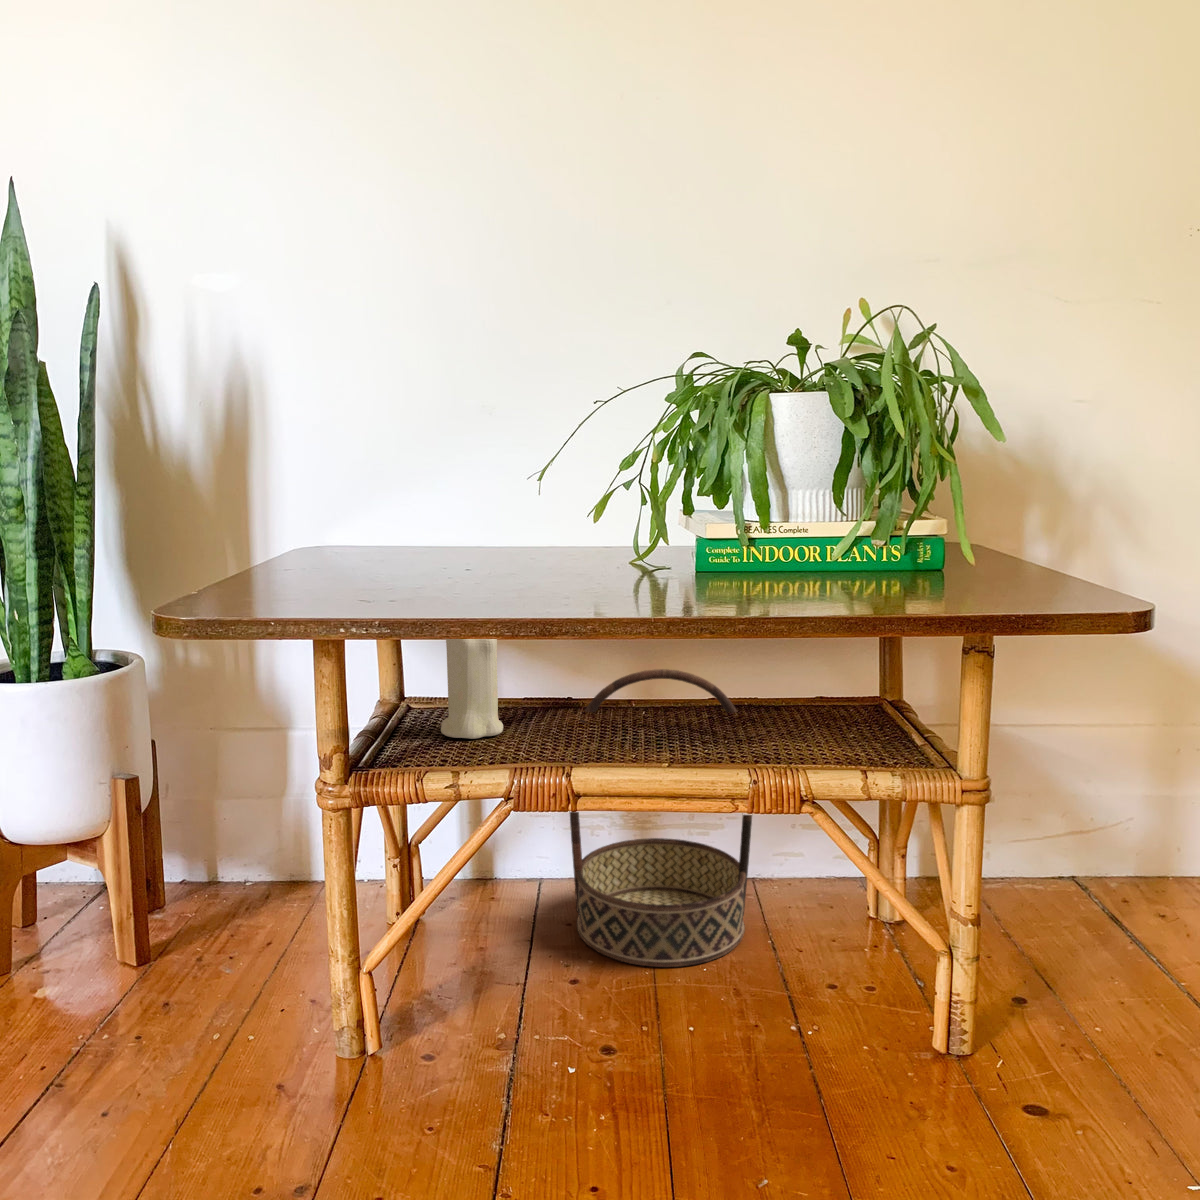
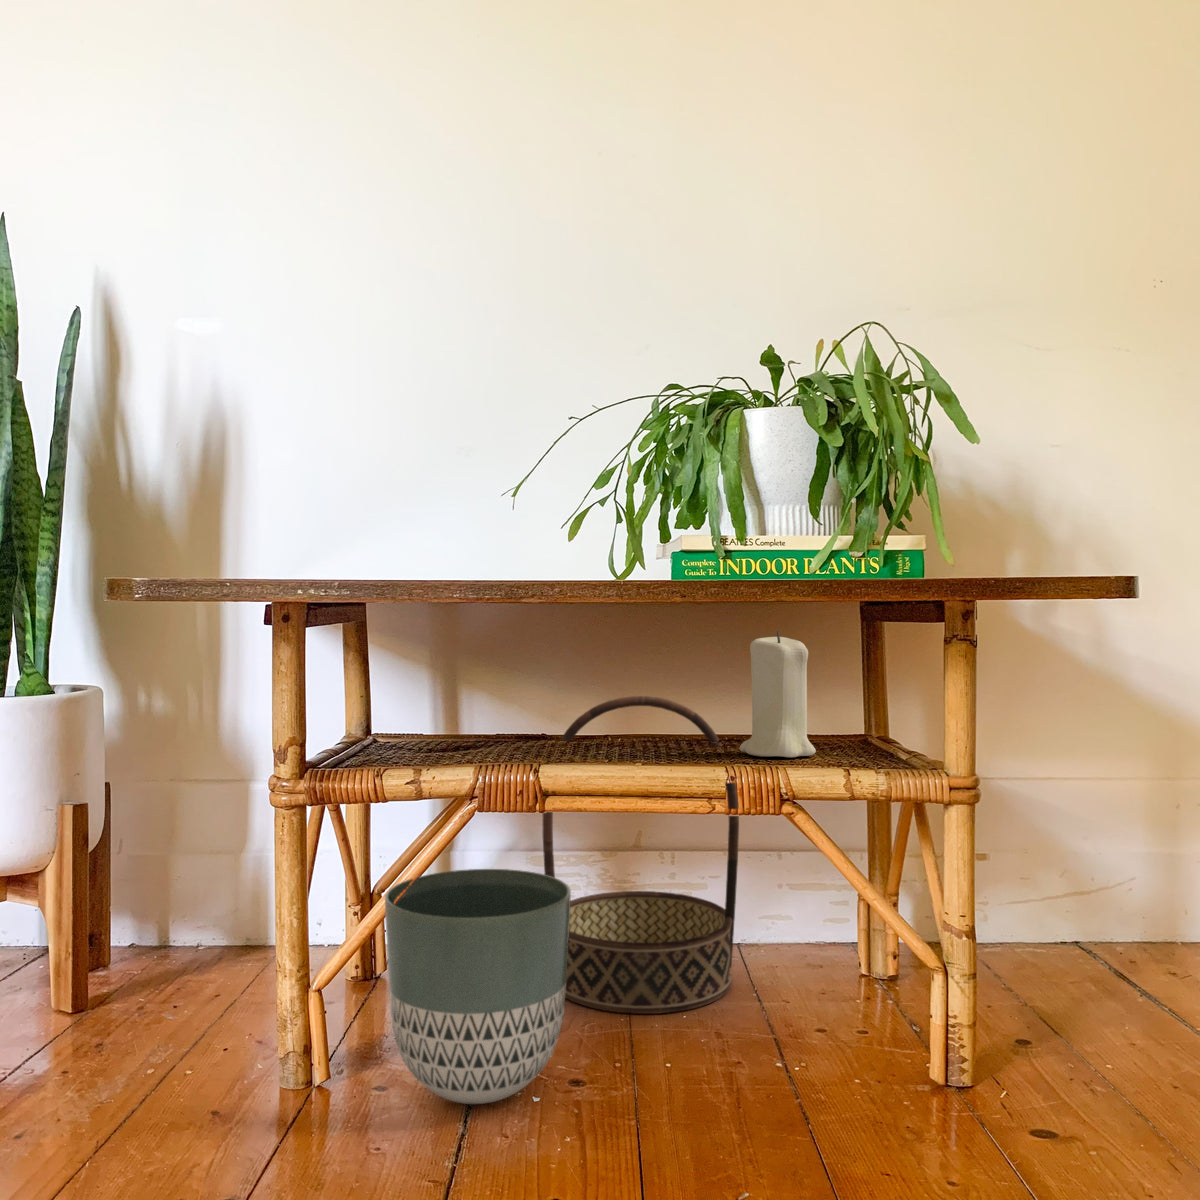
candle: present [441,639,503,739] -> present [740,631,816,757]
planter: none [429,854,603,1078] -> present [385,869,571,1104]

